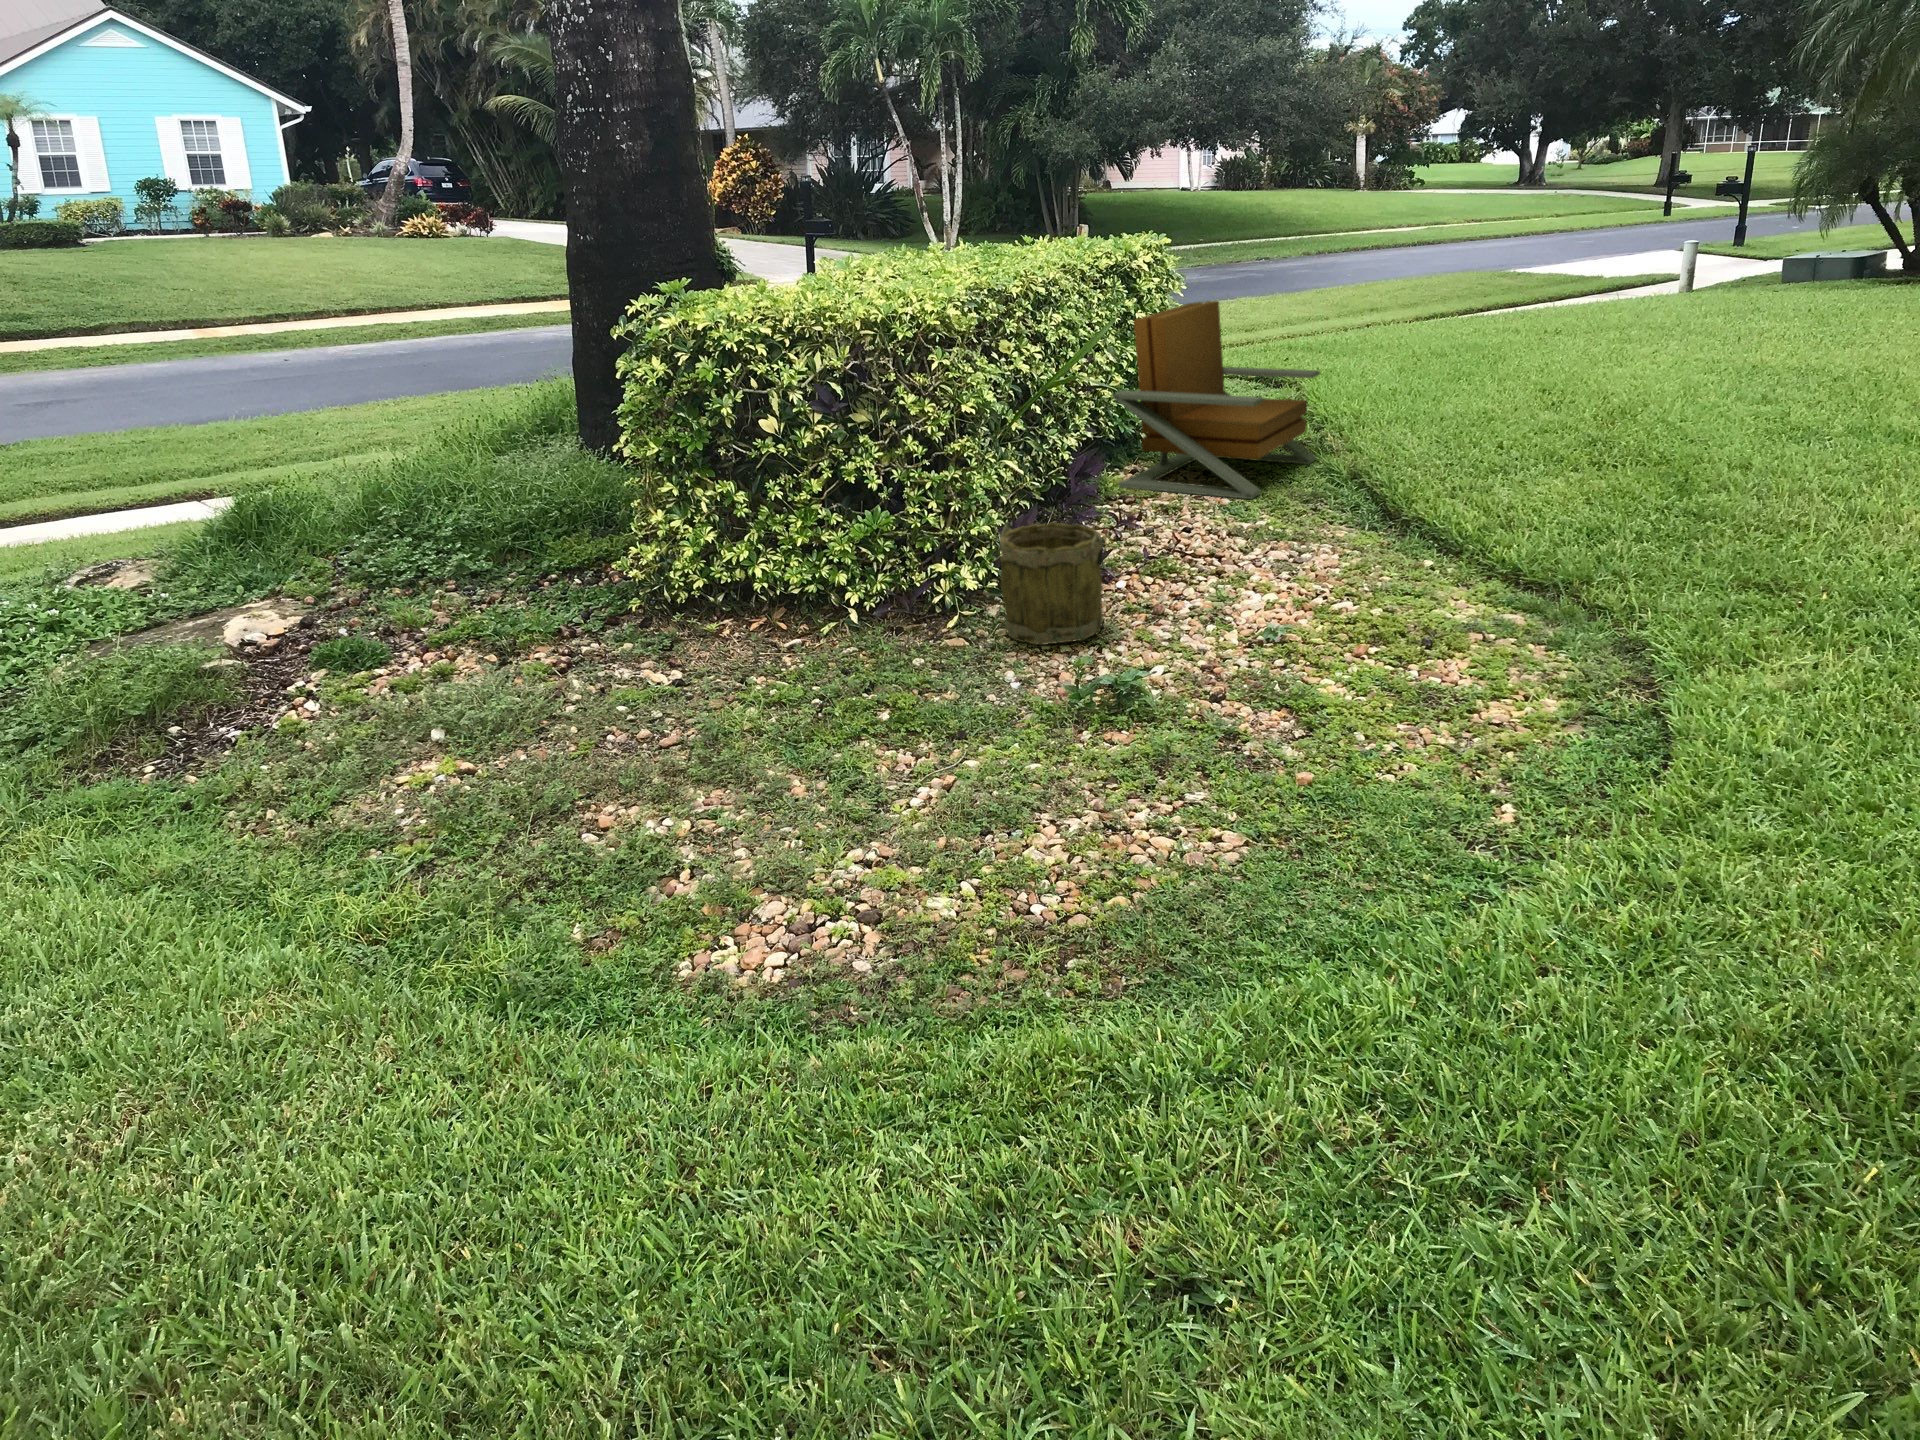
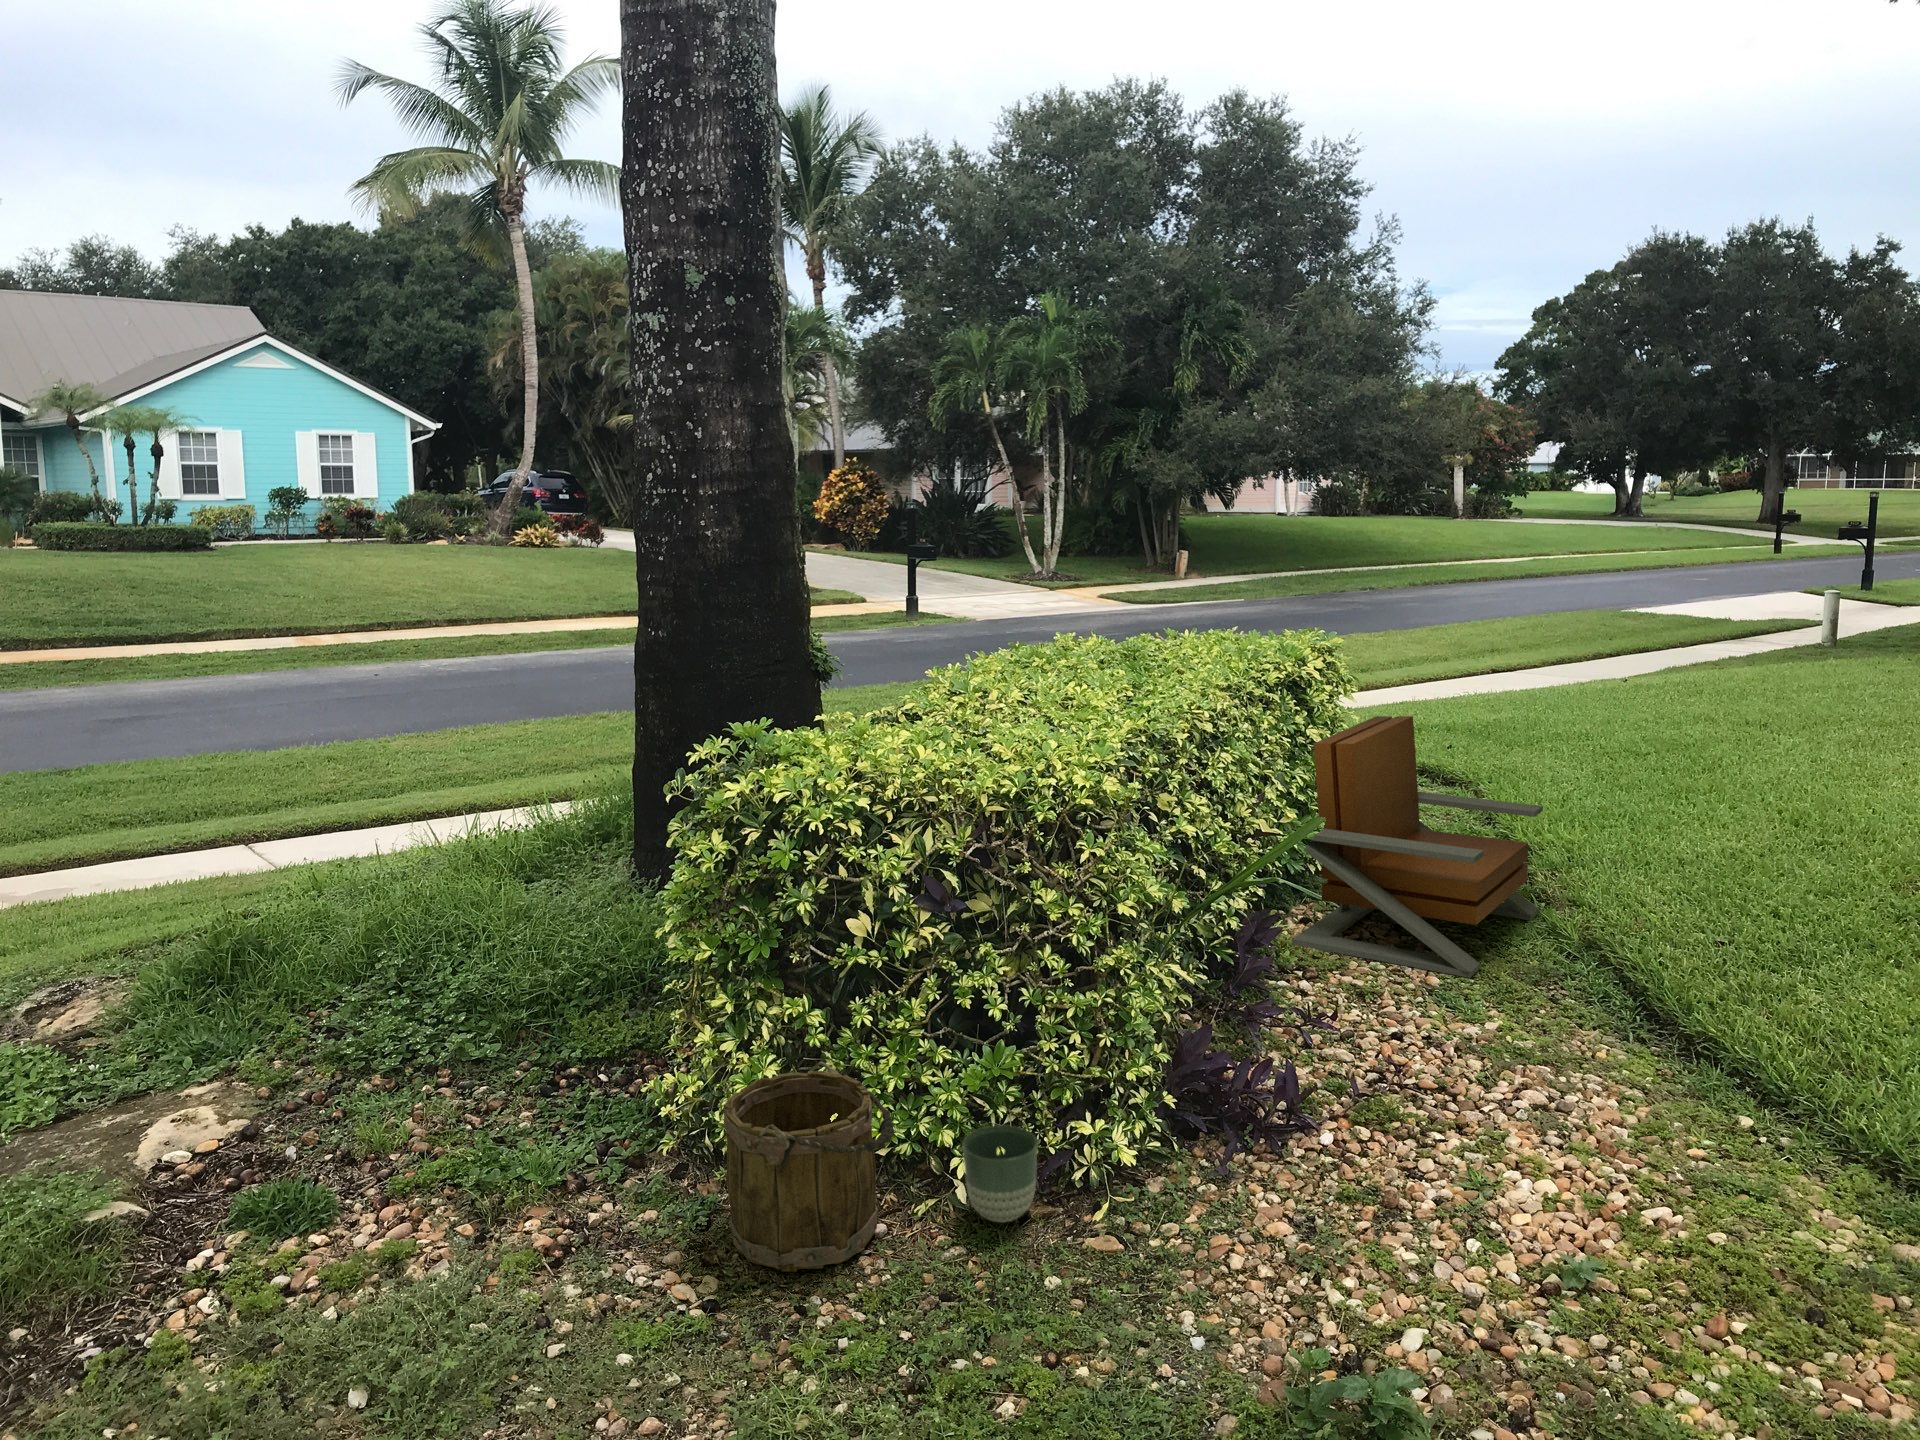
bucket: present [998,522,1106,645] -> present [724,1062,894,1272]
planter: none [853,568,907,632] -> present [963,1125,1037,1223]

